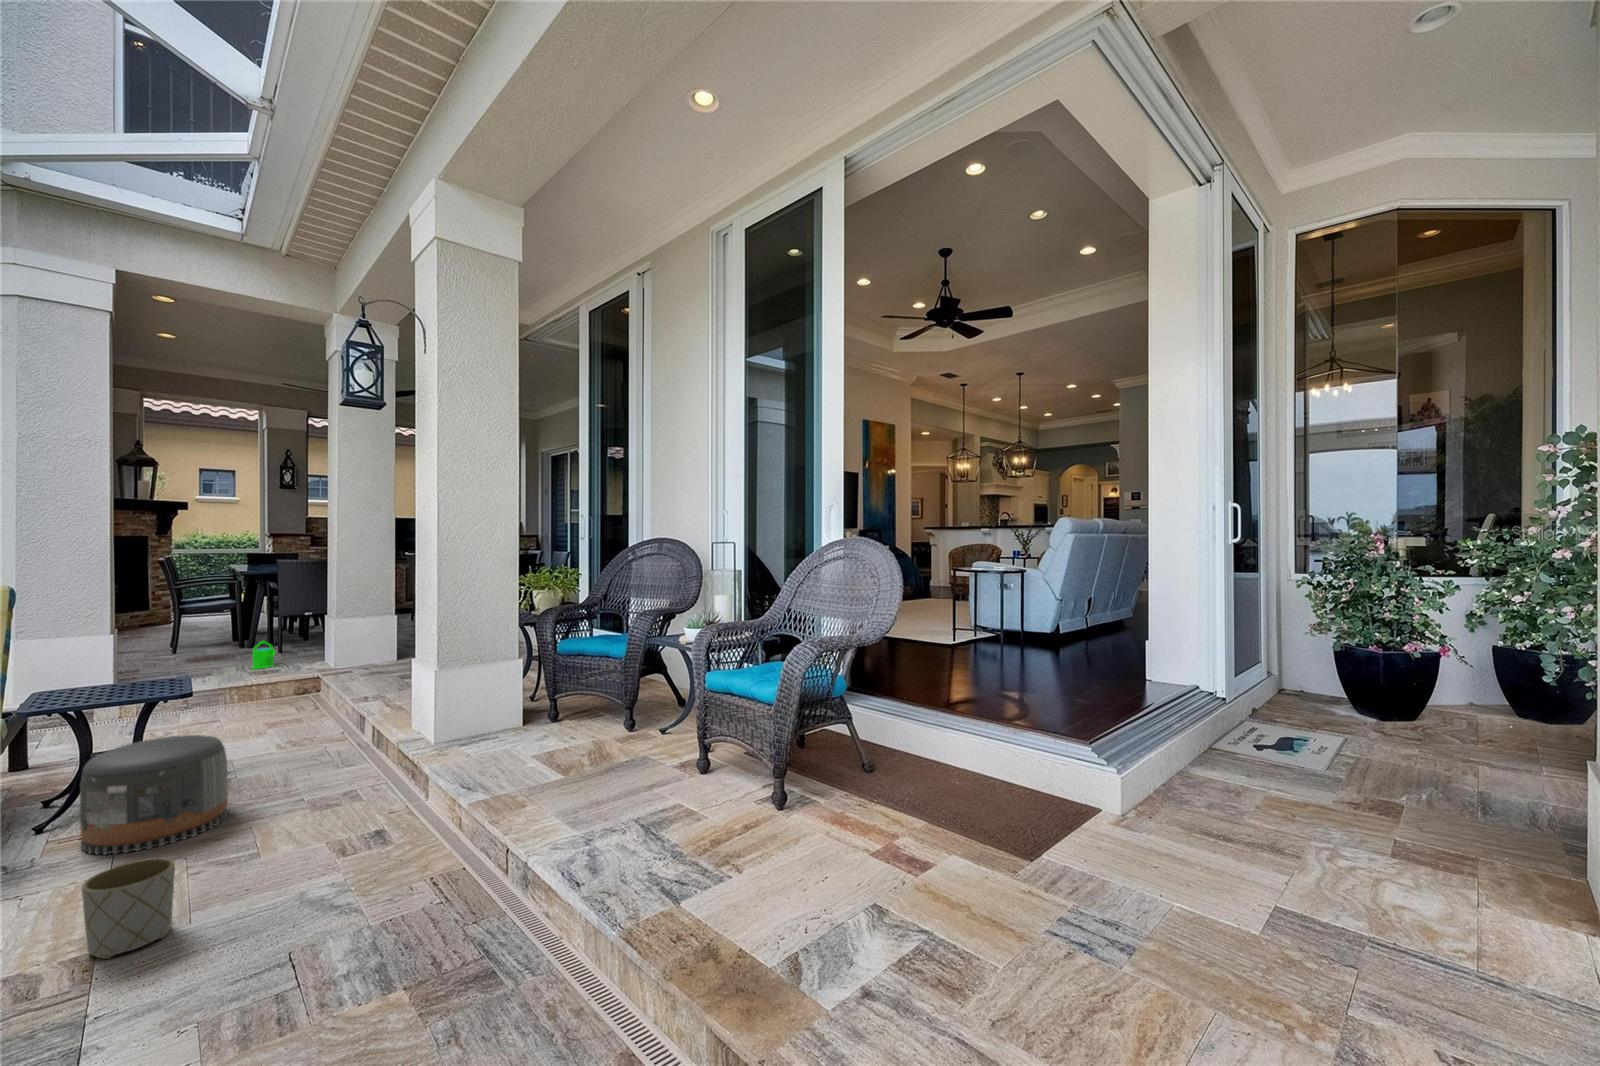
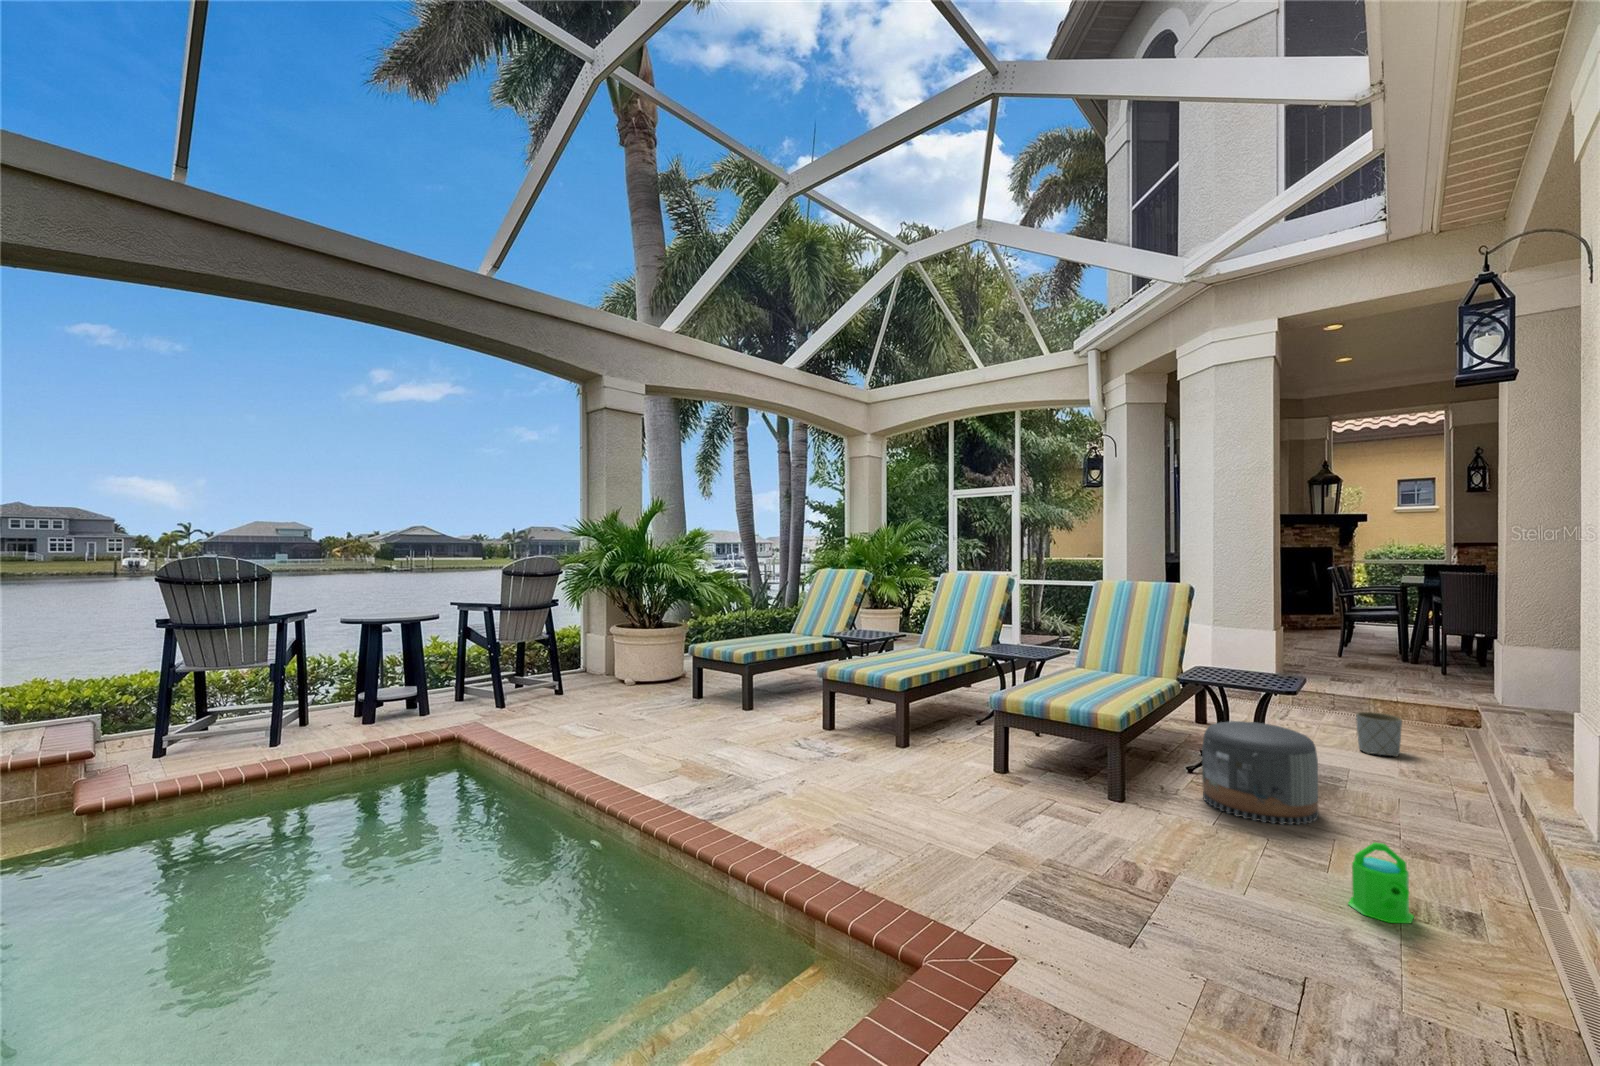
watering can: present [251,641,275,669] -> present [1348,843,1414,923]
planter: present [82,858,175,959] -> present [1356,712,1402,757]

